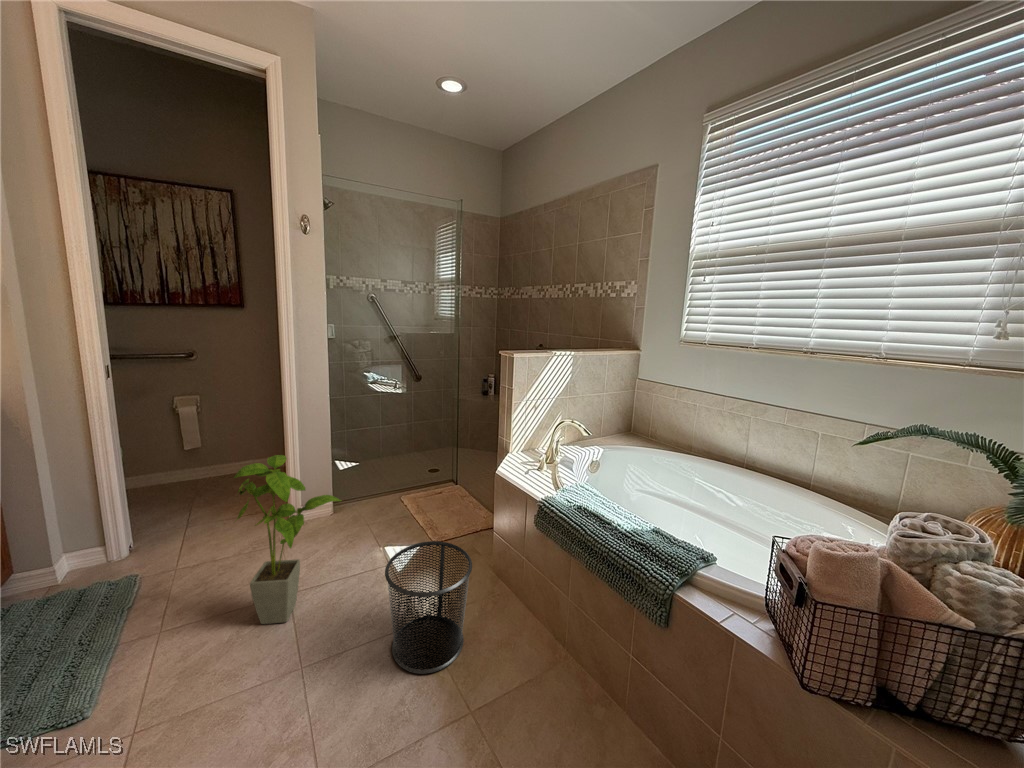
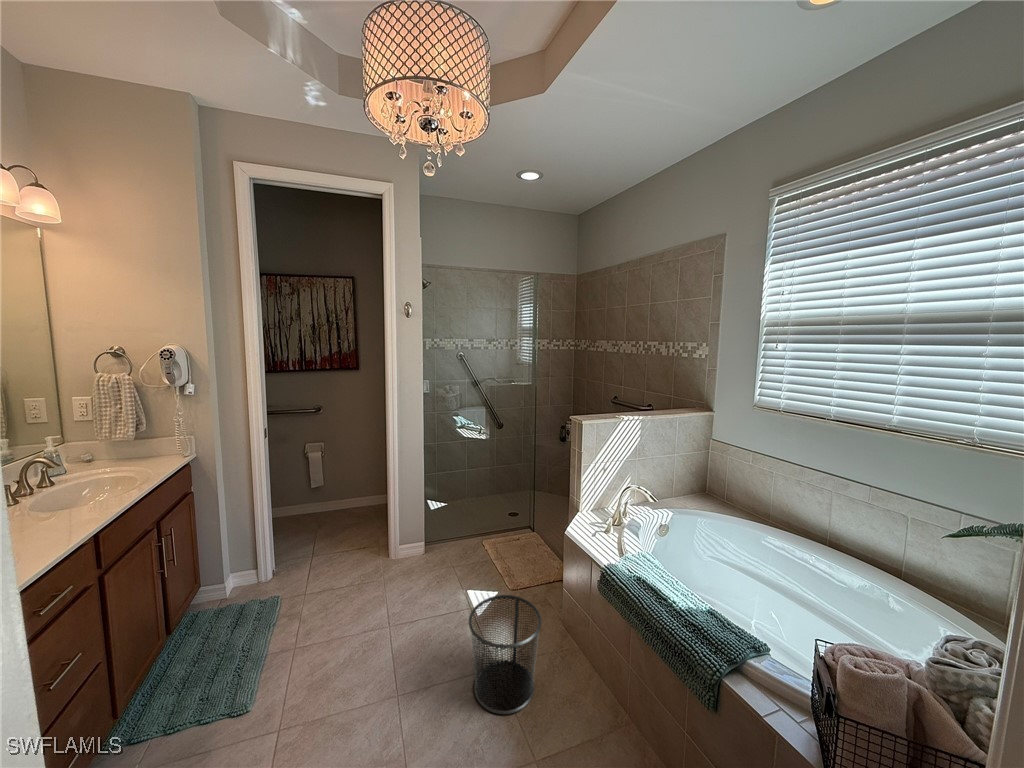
house plant: present [234,455,341,624] -> none [355,514,435,651]

